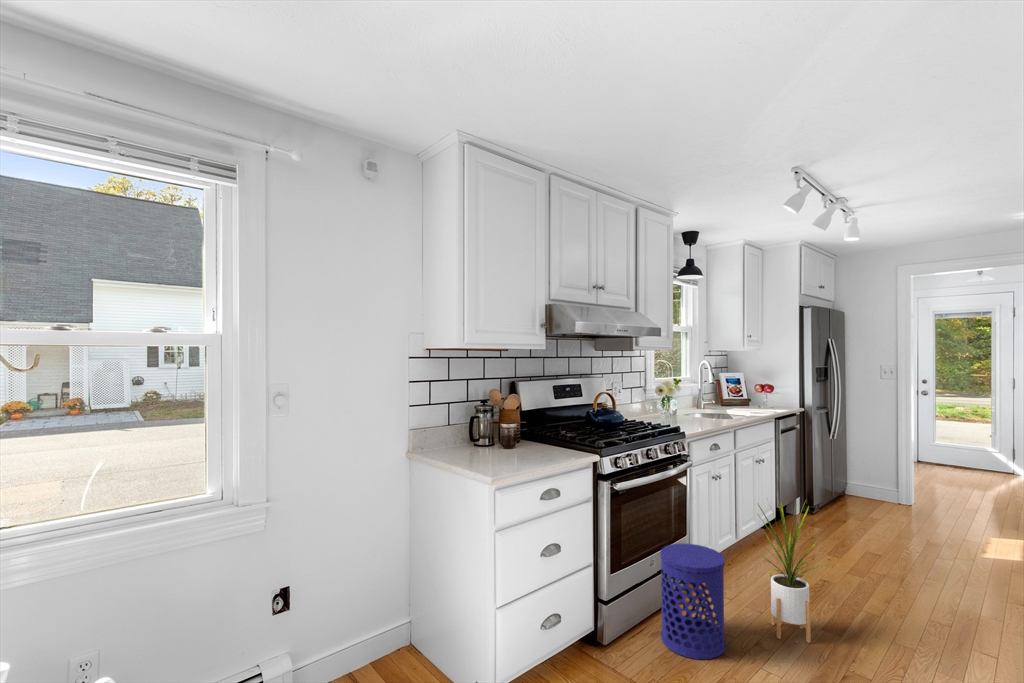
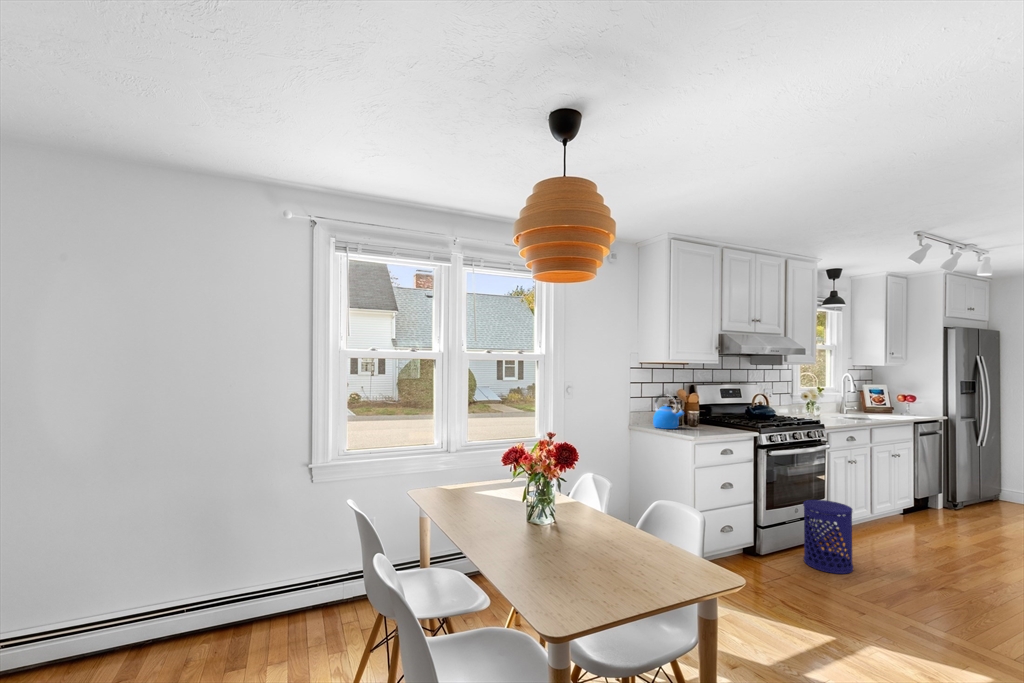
kettle: none [446,399,493,456] -> present [653,394,684,429]
house plant: present [757,503,831,643] -> none [871,470,942,576]

